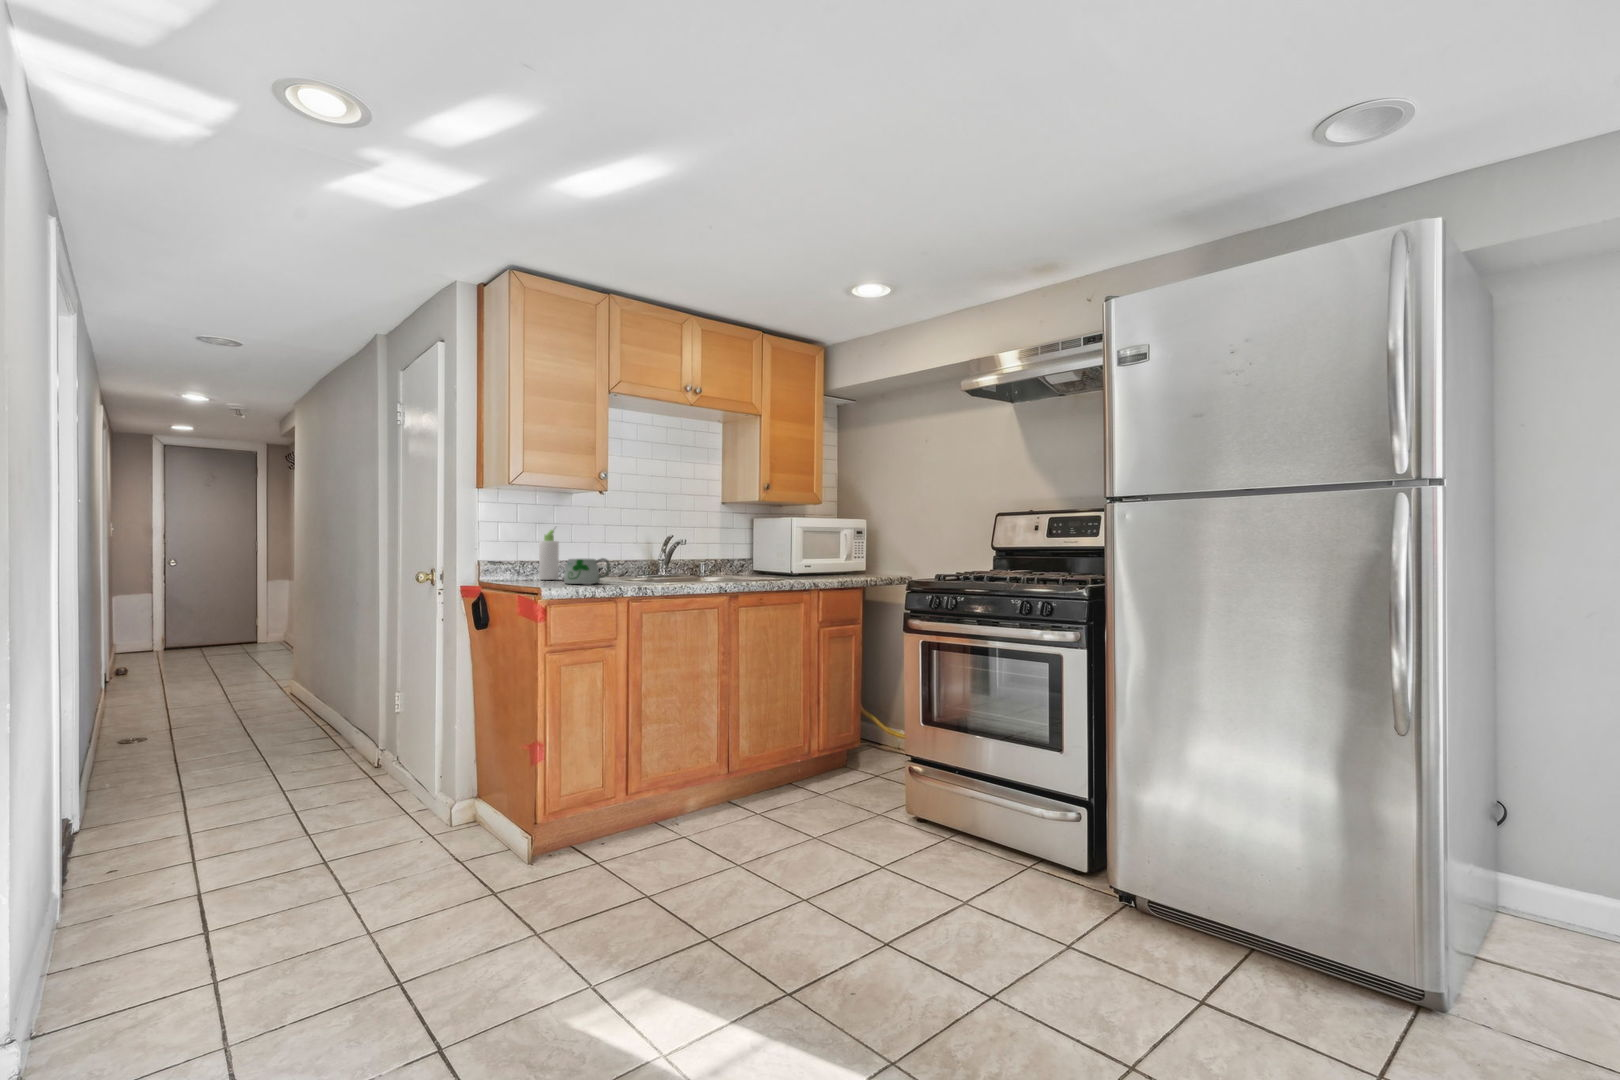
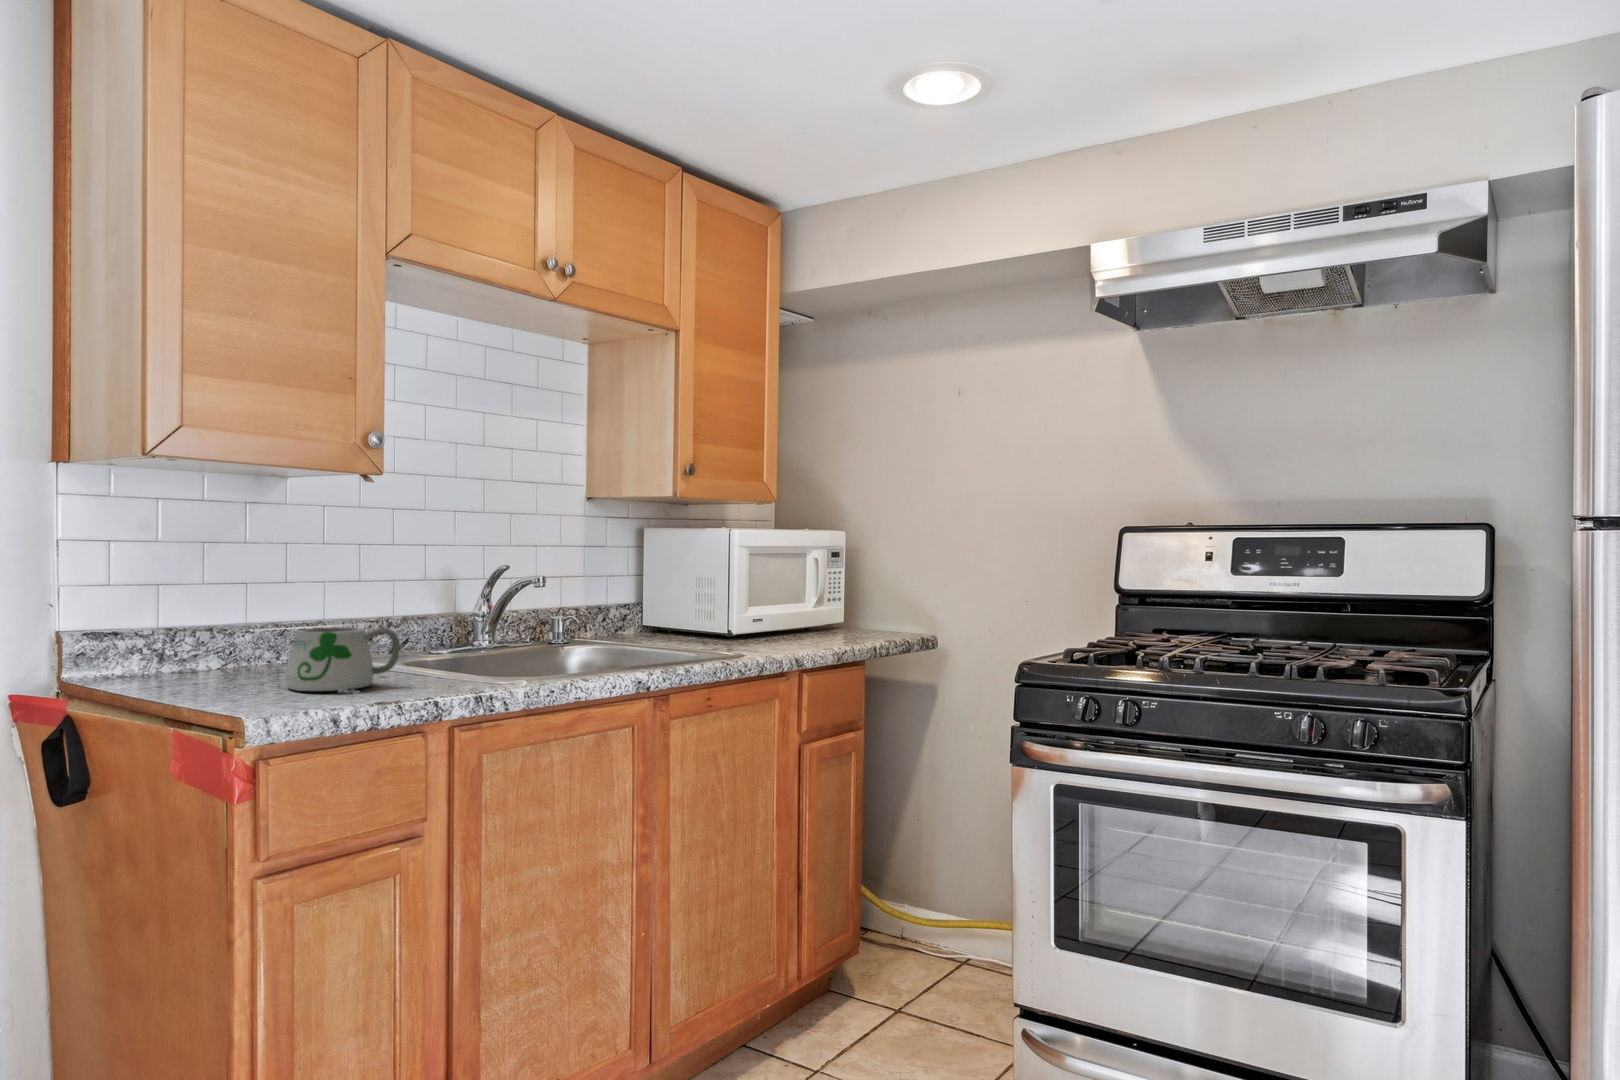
bottle: present [539,530,559,580] -> none [218,551,267,676]

